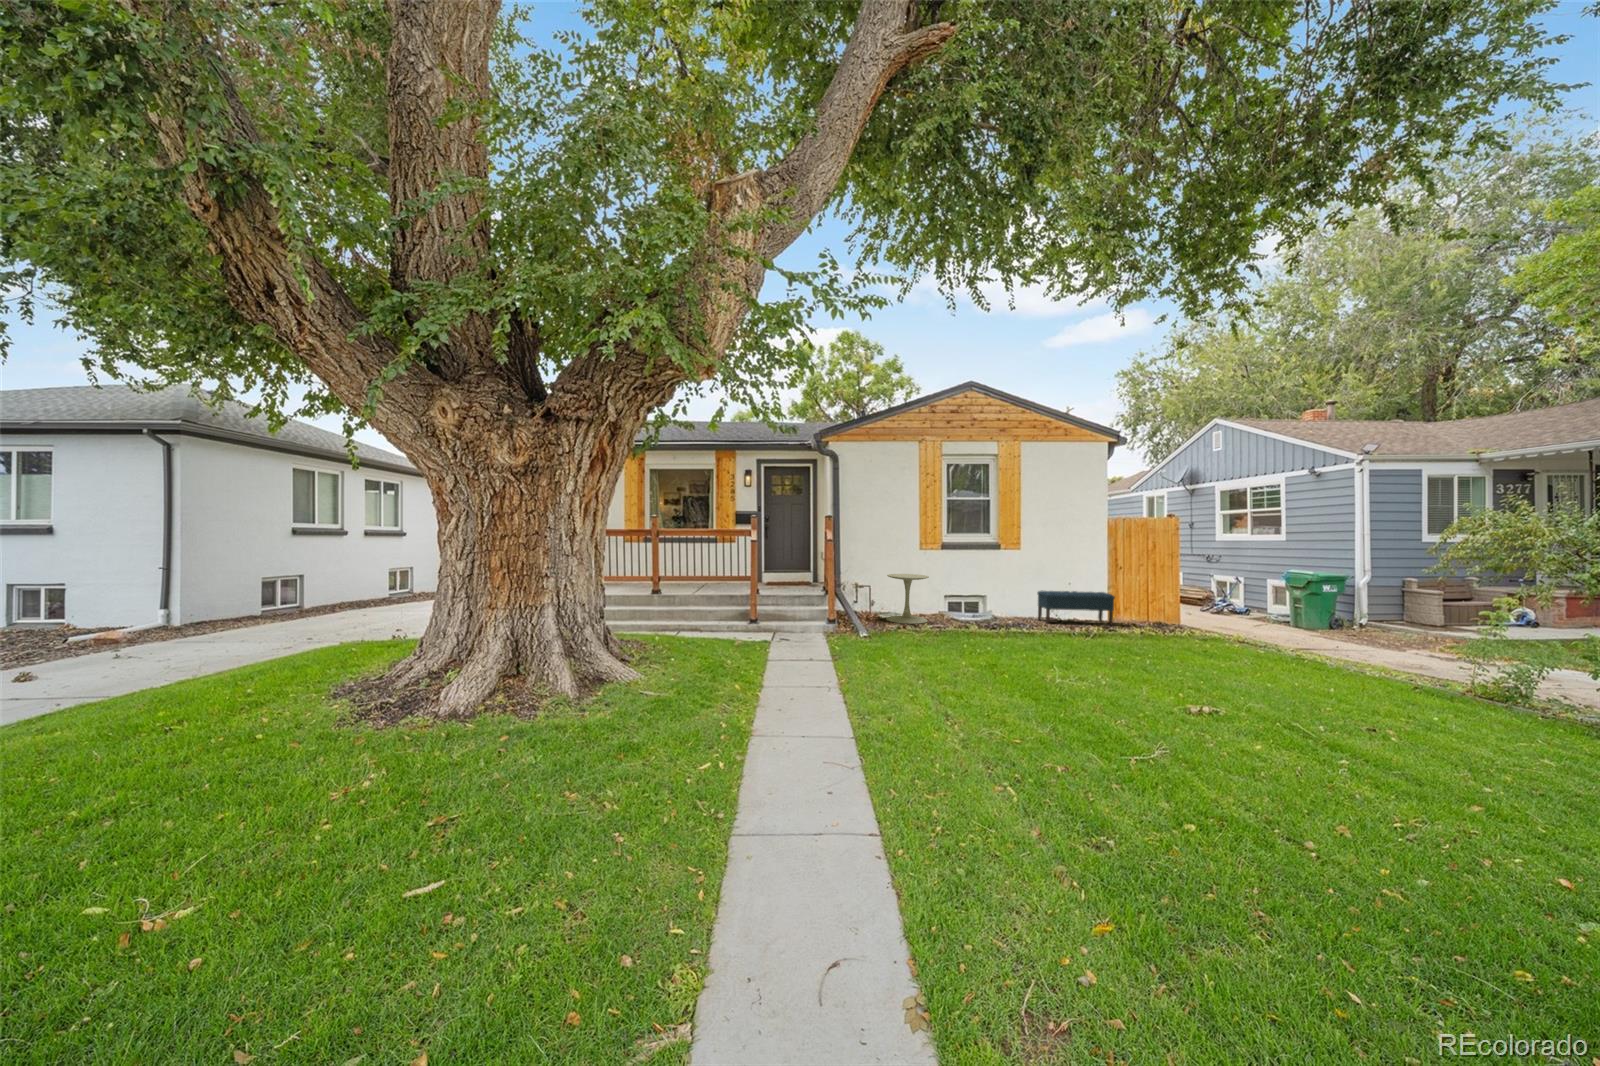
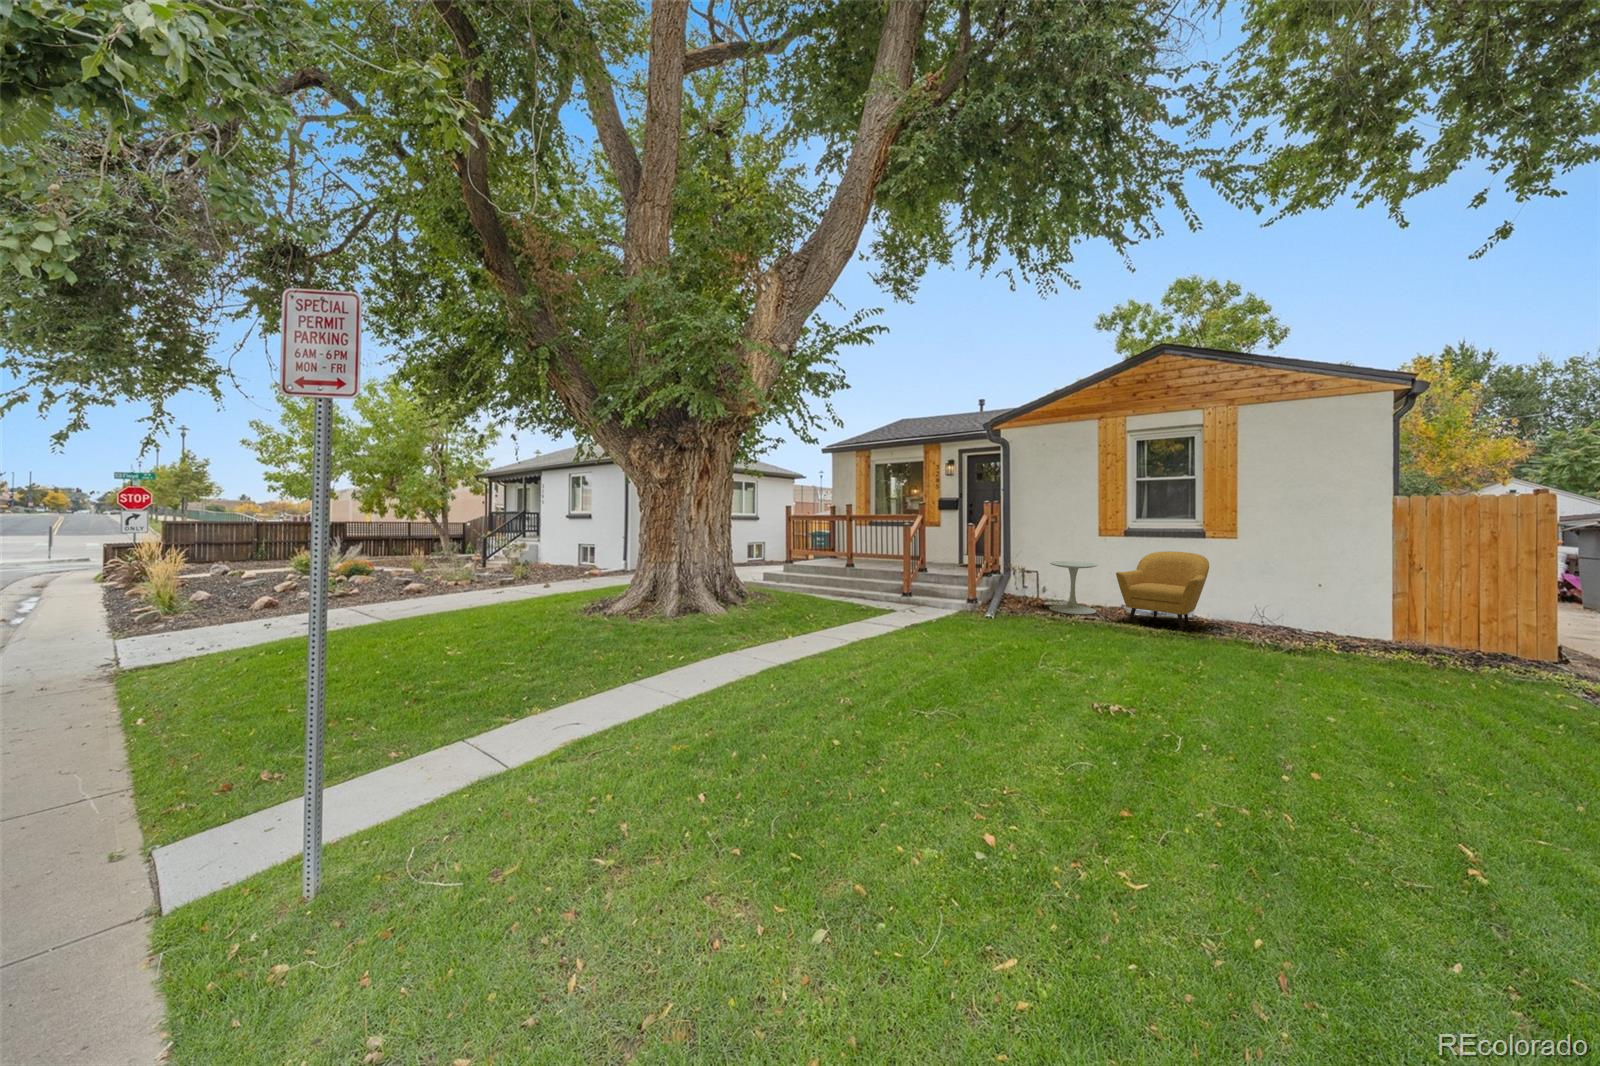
armchair: none [957,561,1024,628] -> present [1116,551,1209,630]
bench: present [1038,591,1115,625] -> none [1259,591,1380,647]

